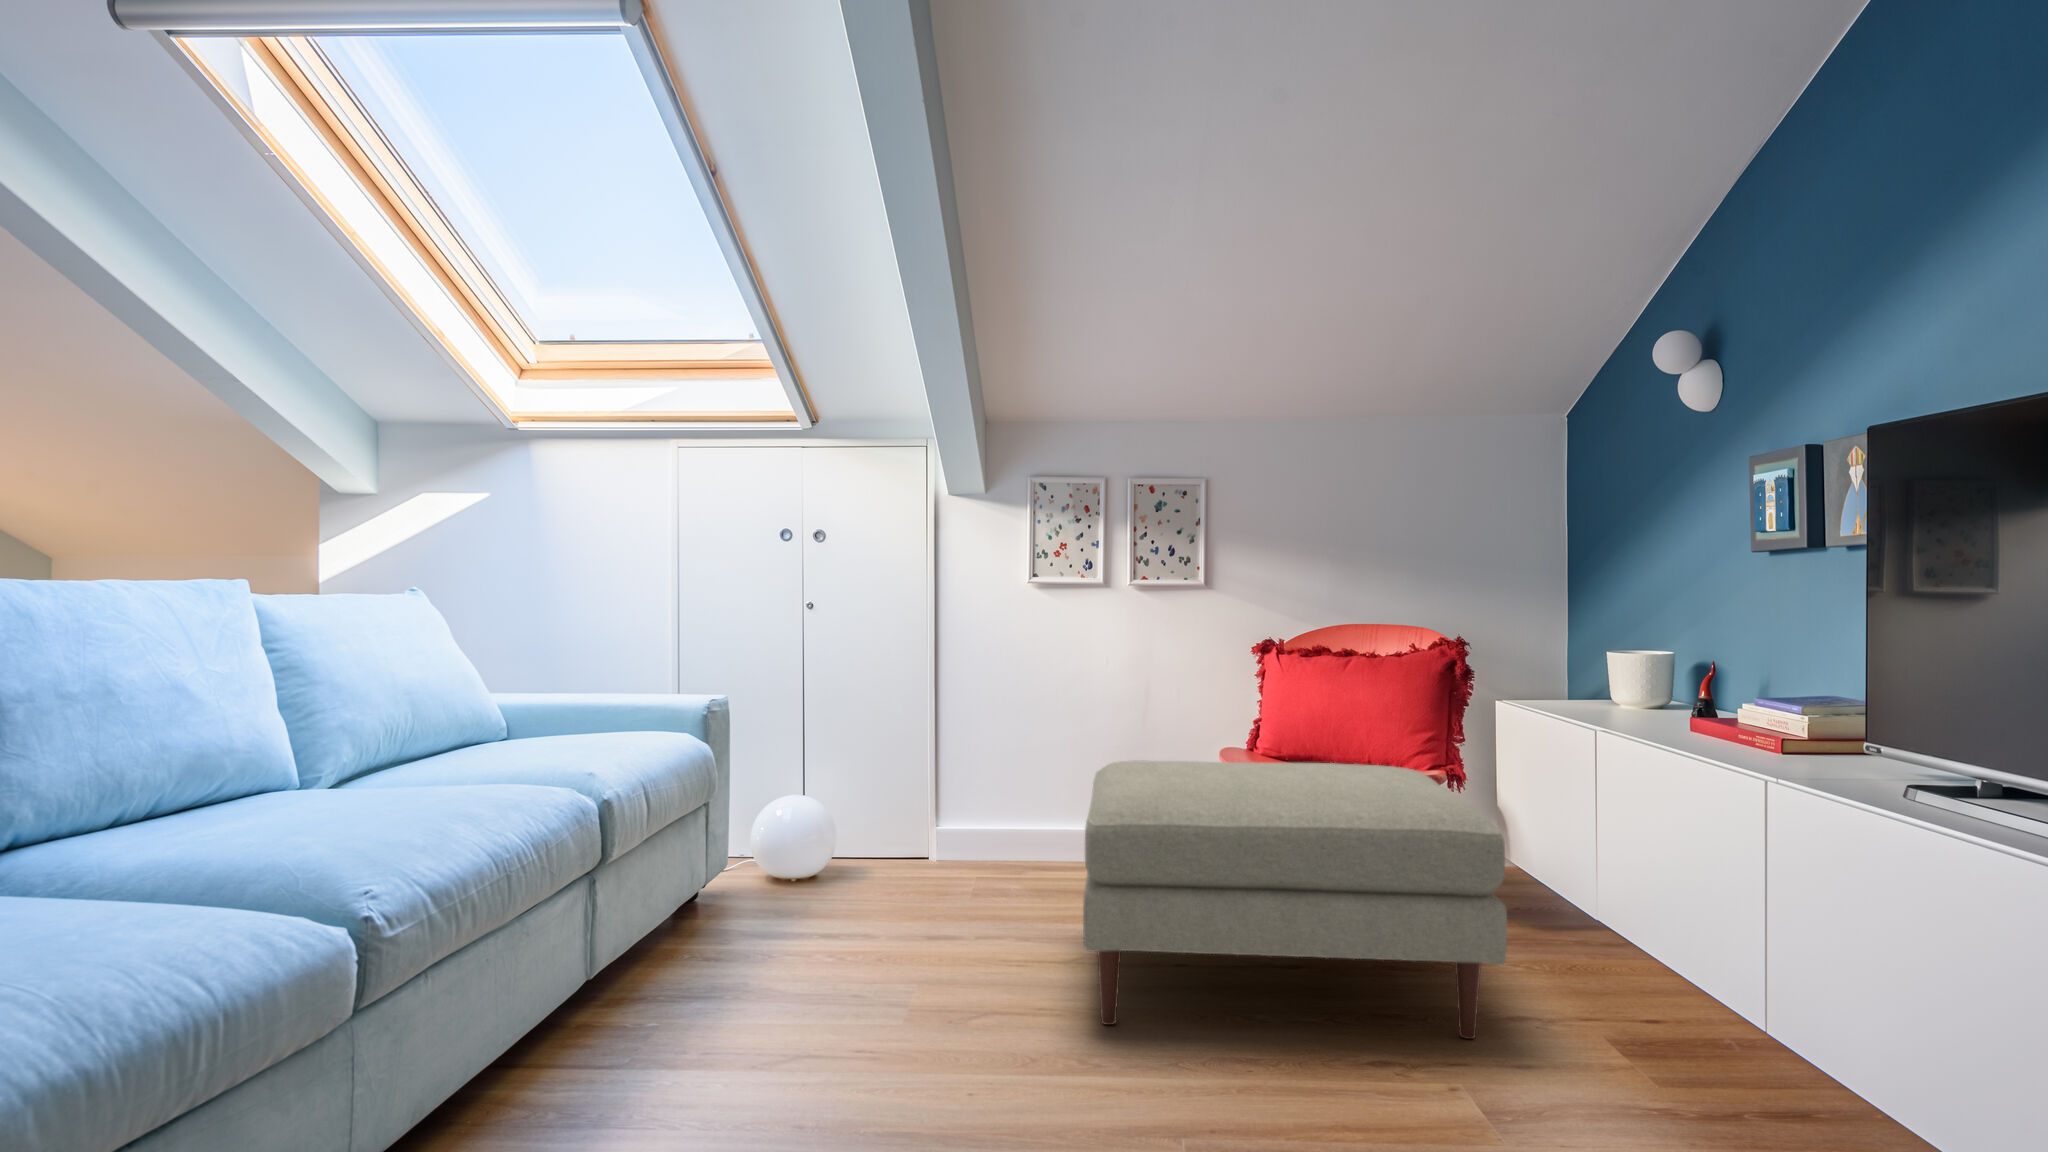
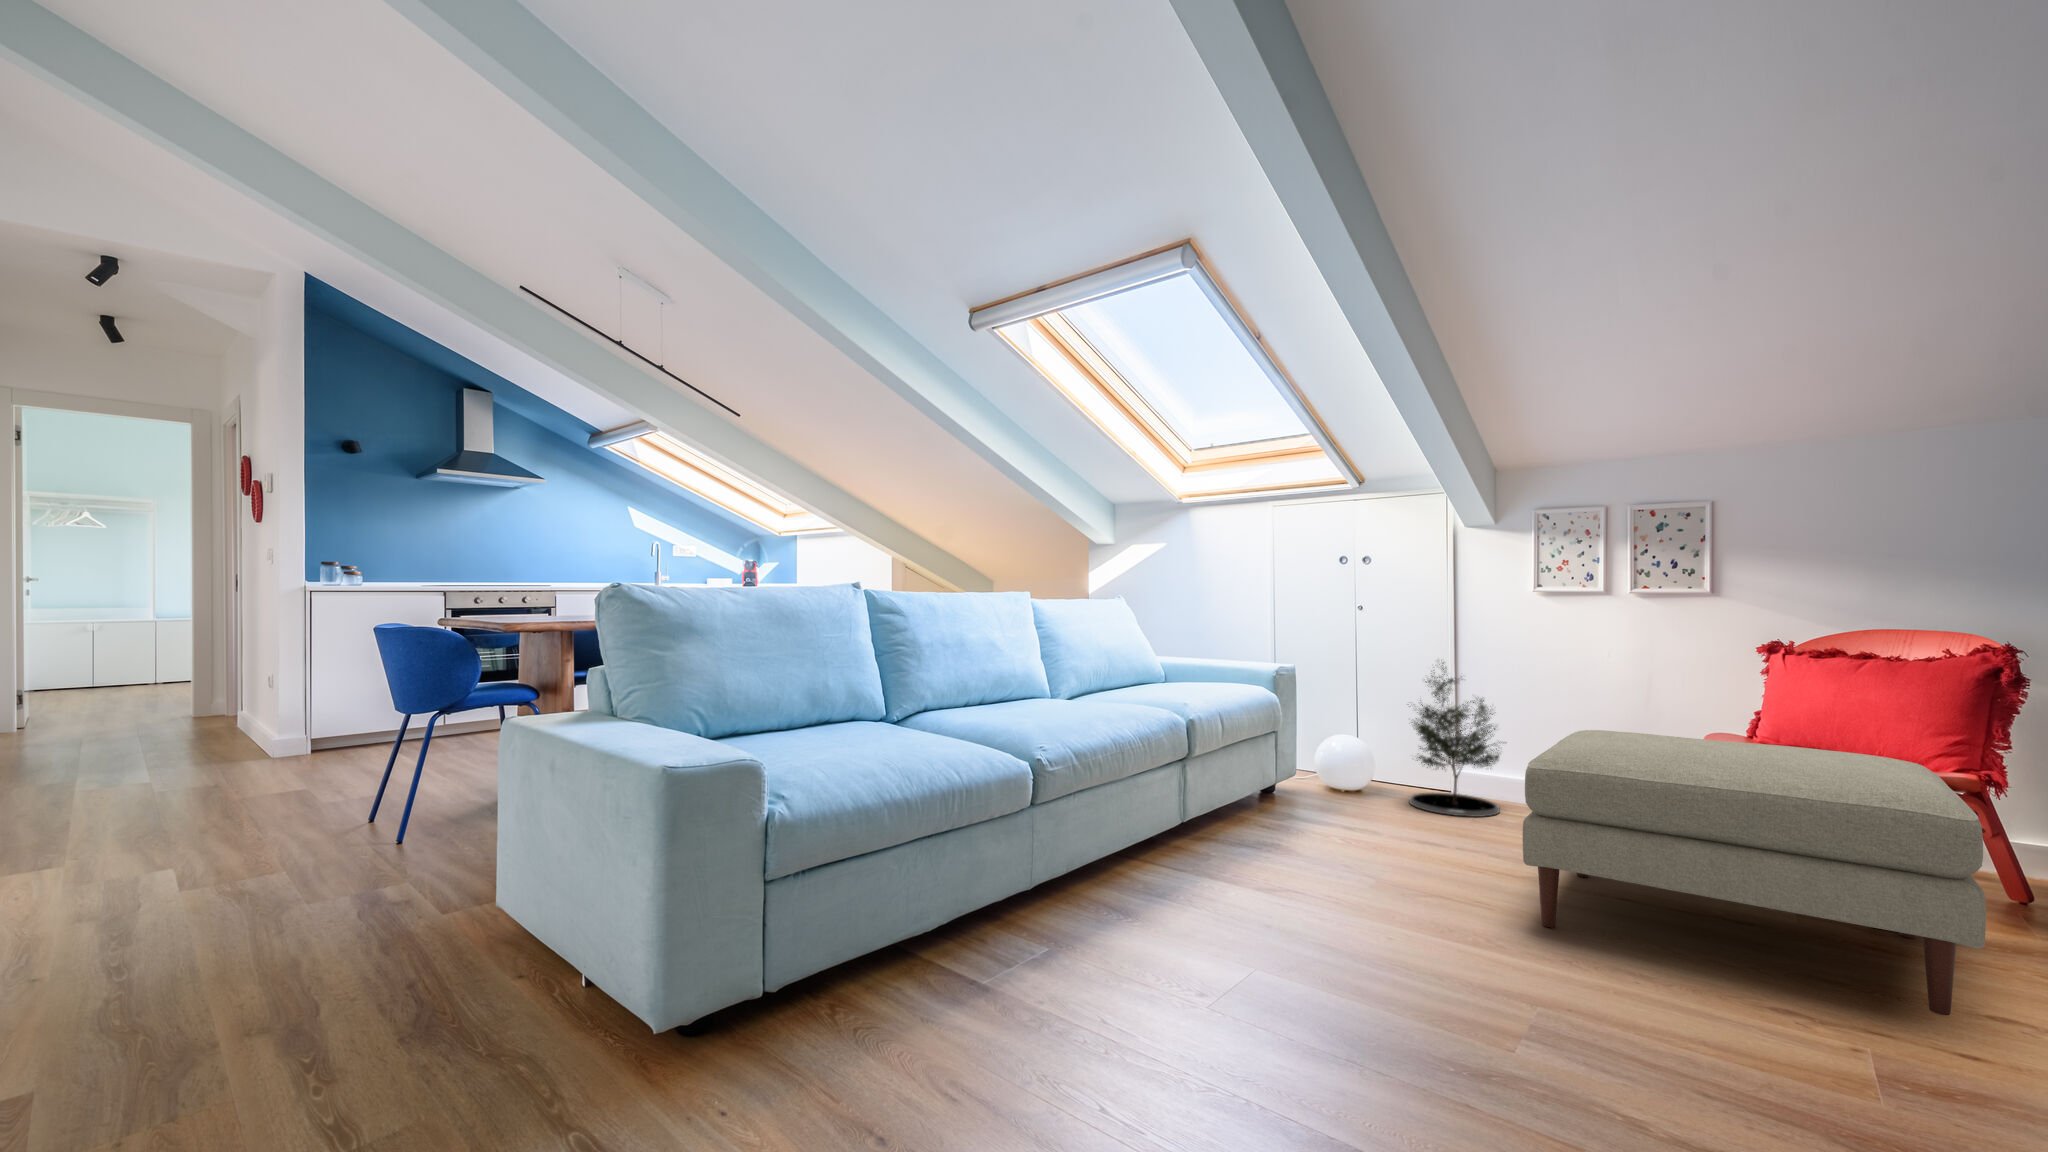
potted tree: none [880,673,1002,883] -> present [1409,662,1500,817]

